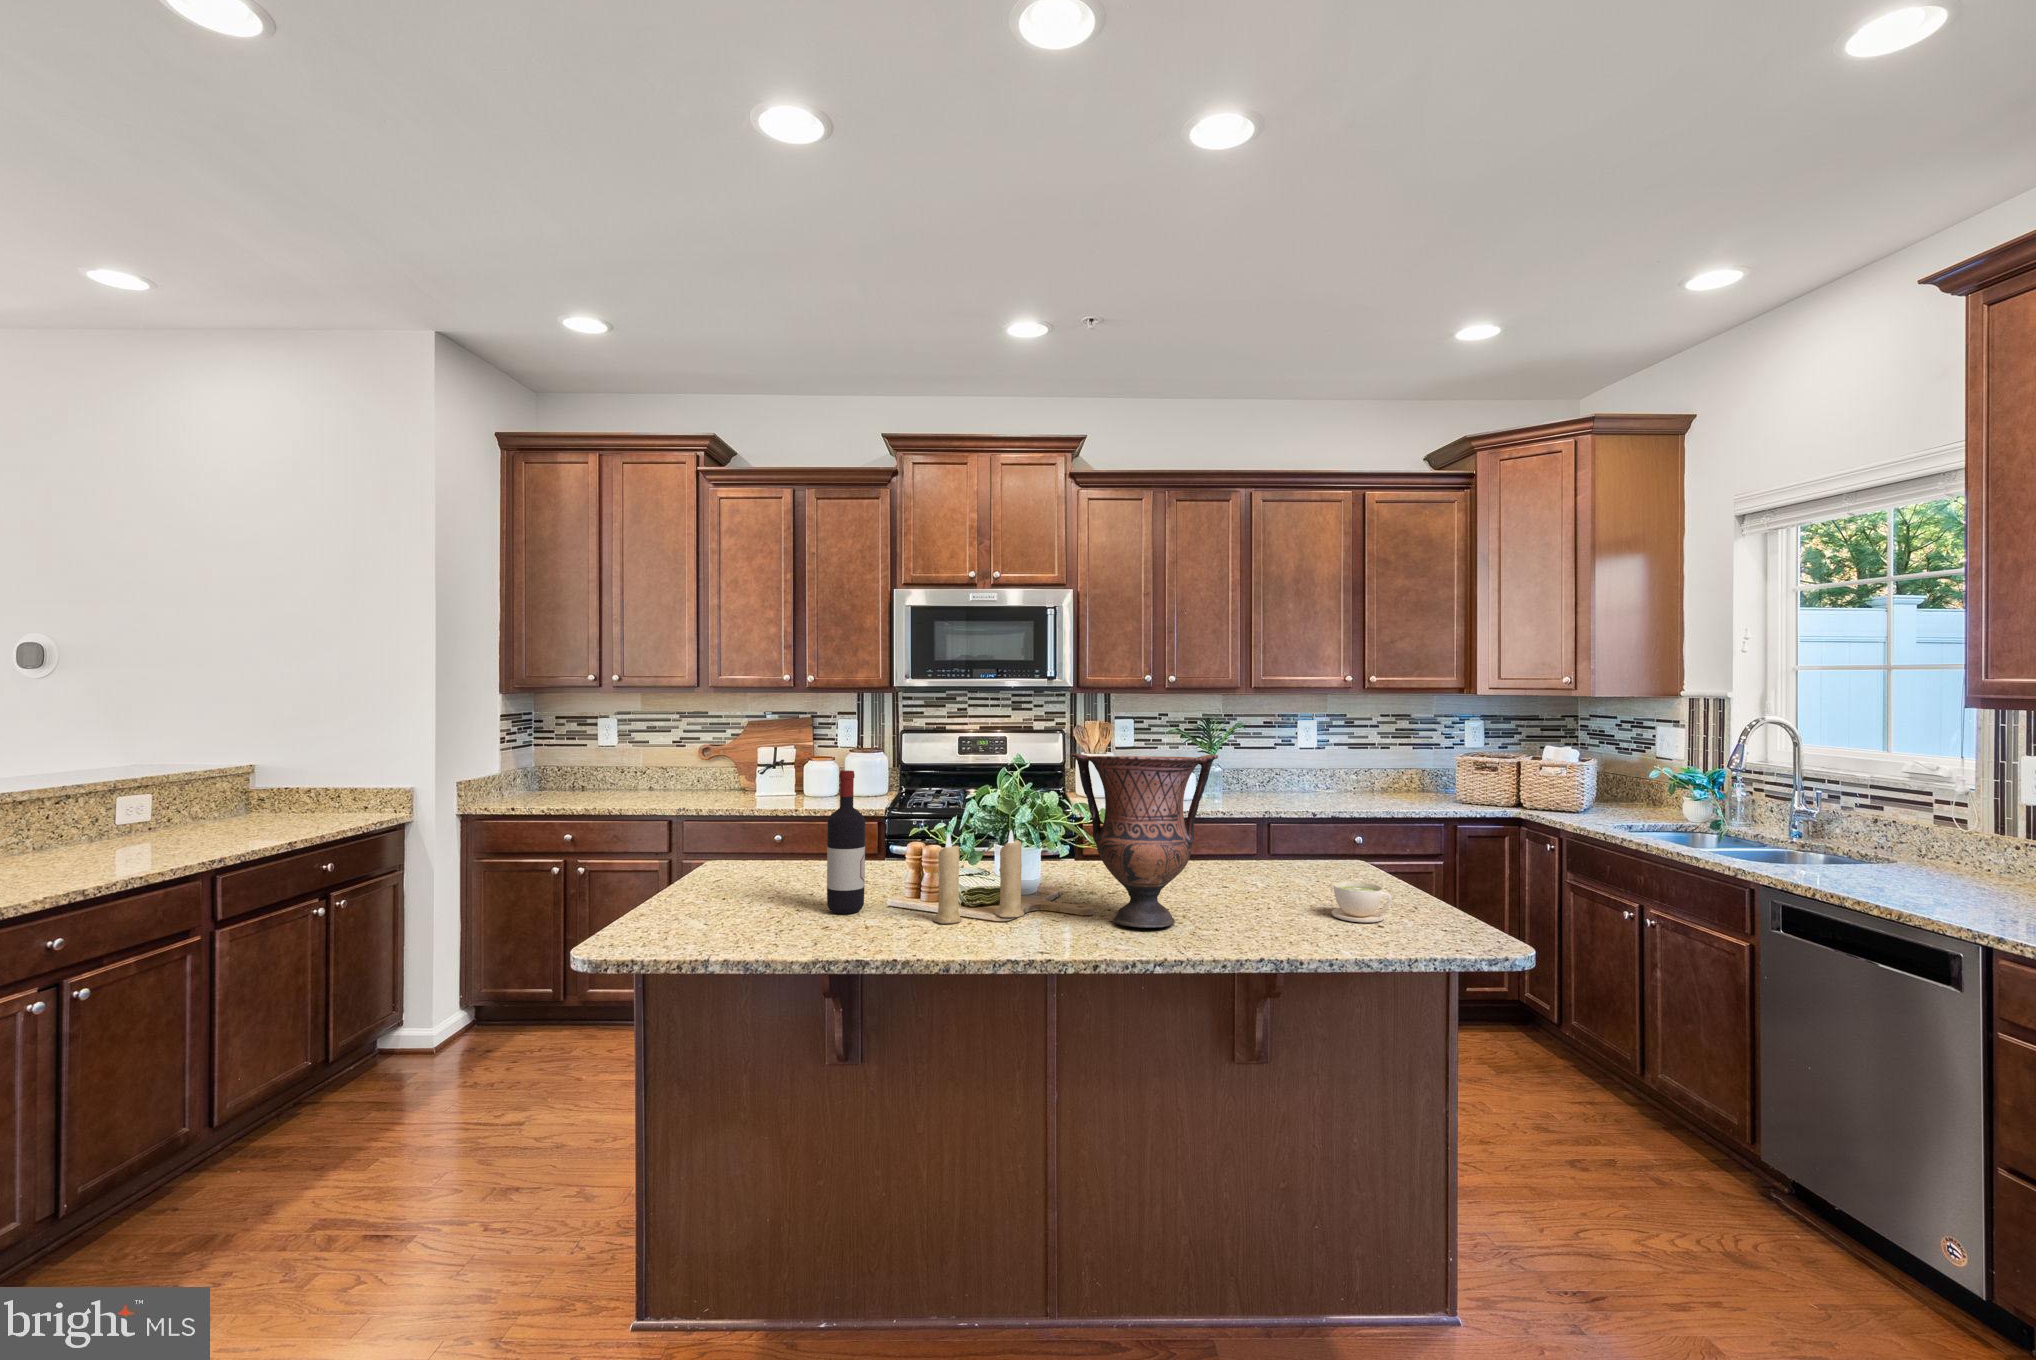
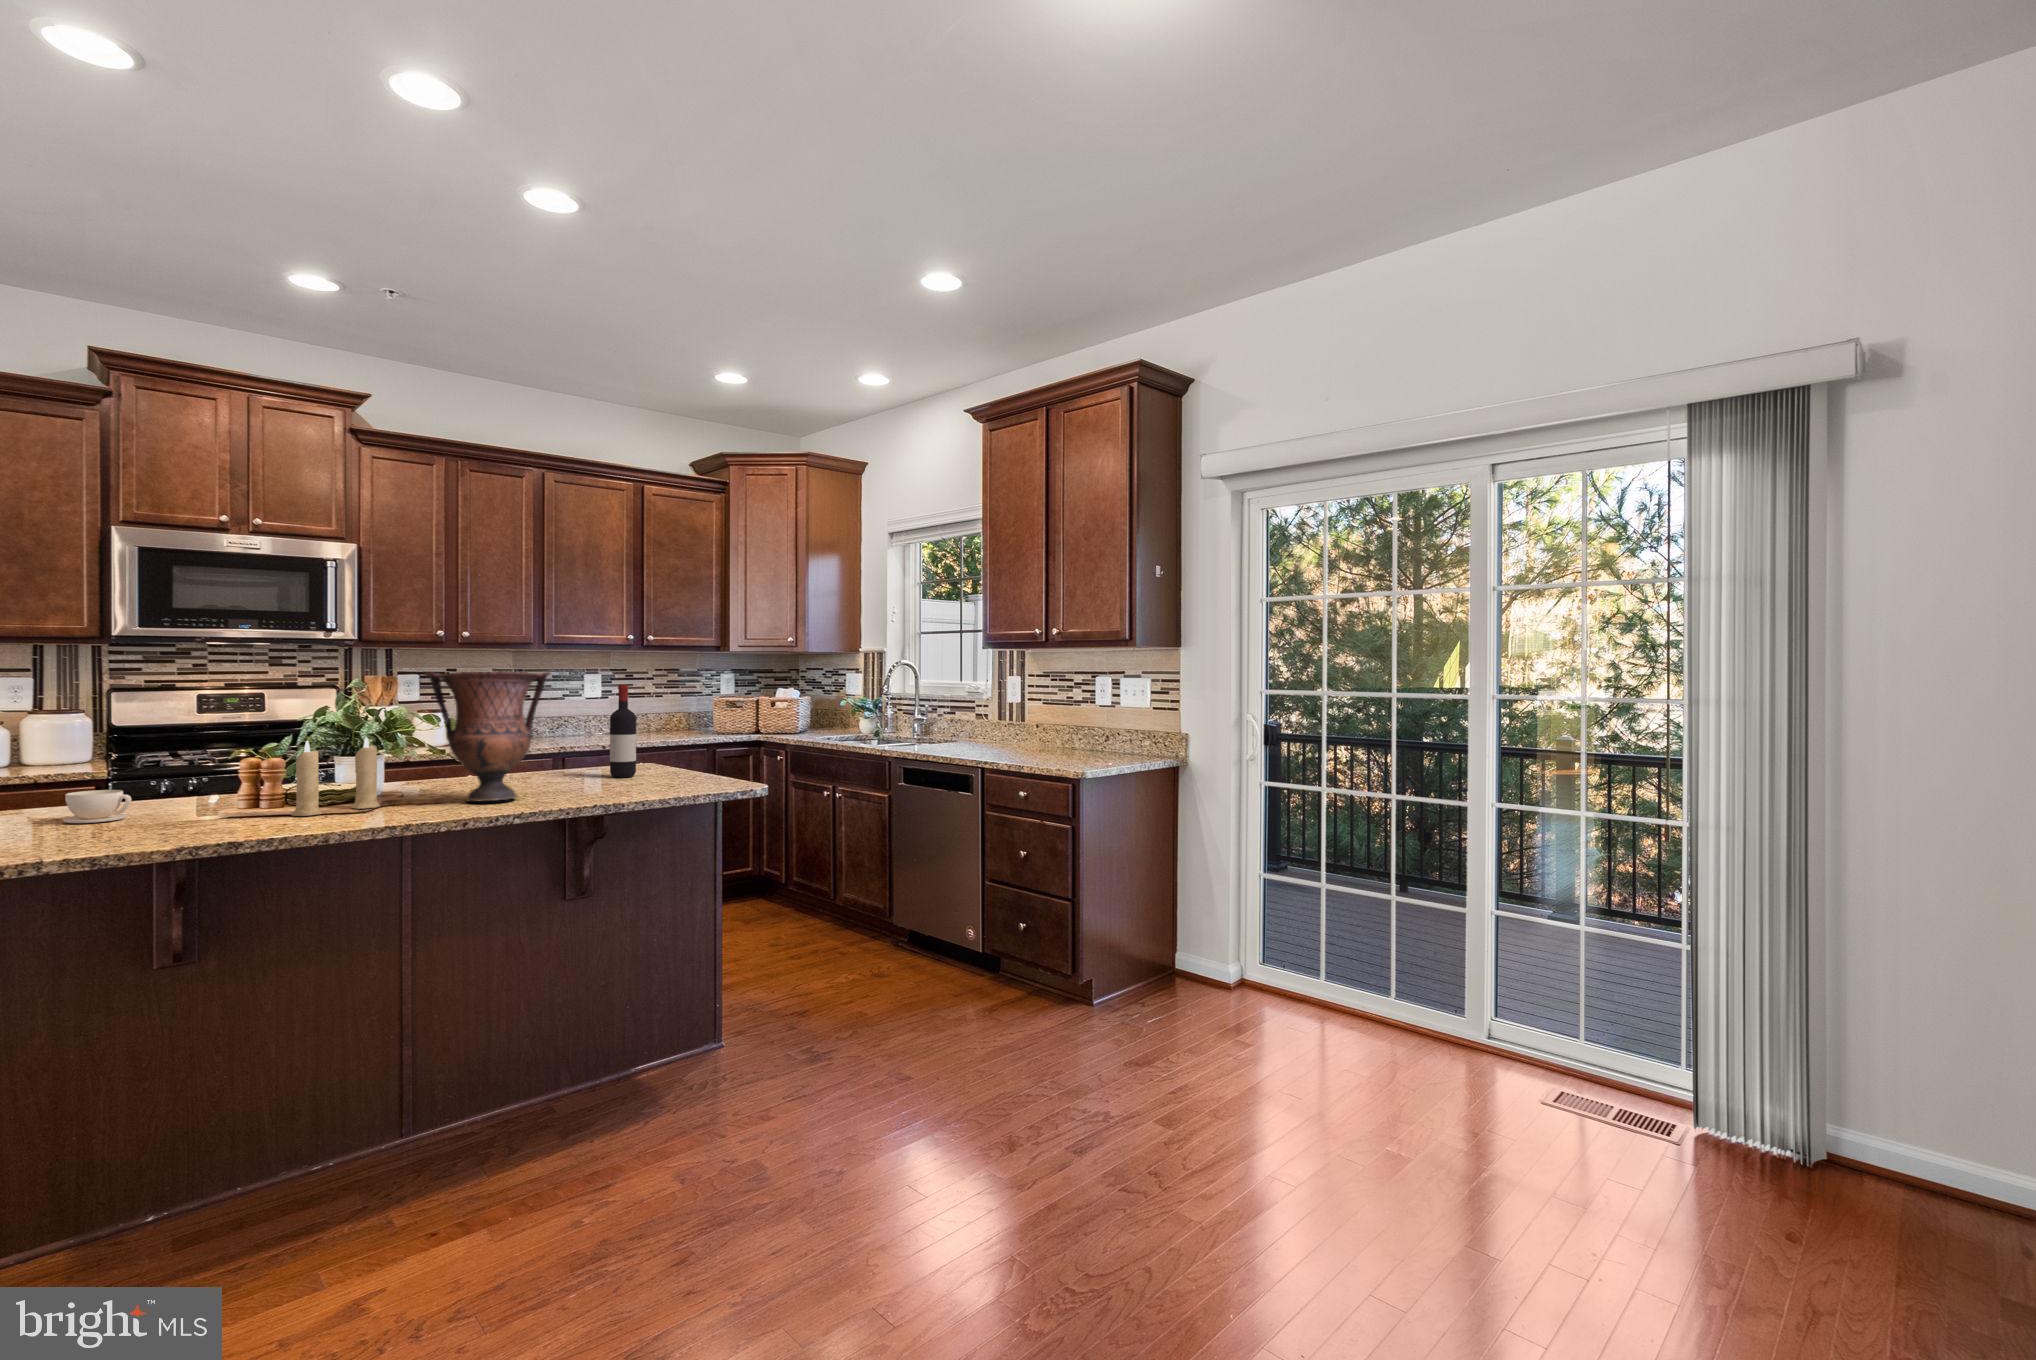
wine bottle: present [827,770,865,914] -> present [610,685,636,778]
coffee cup: present [1332,882,1392,922] -> present [63,790,131,823]

